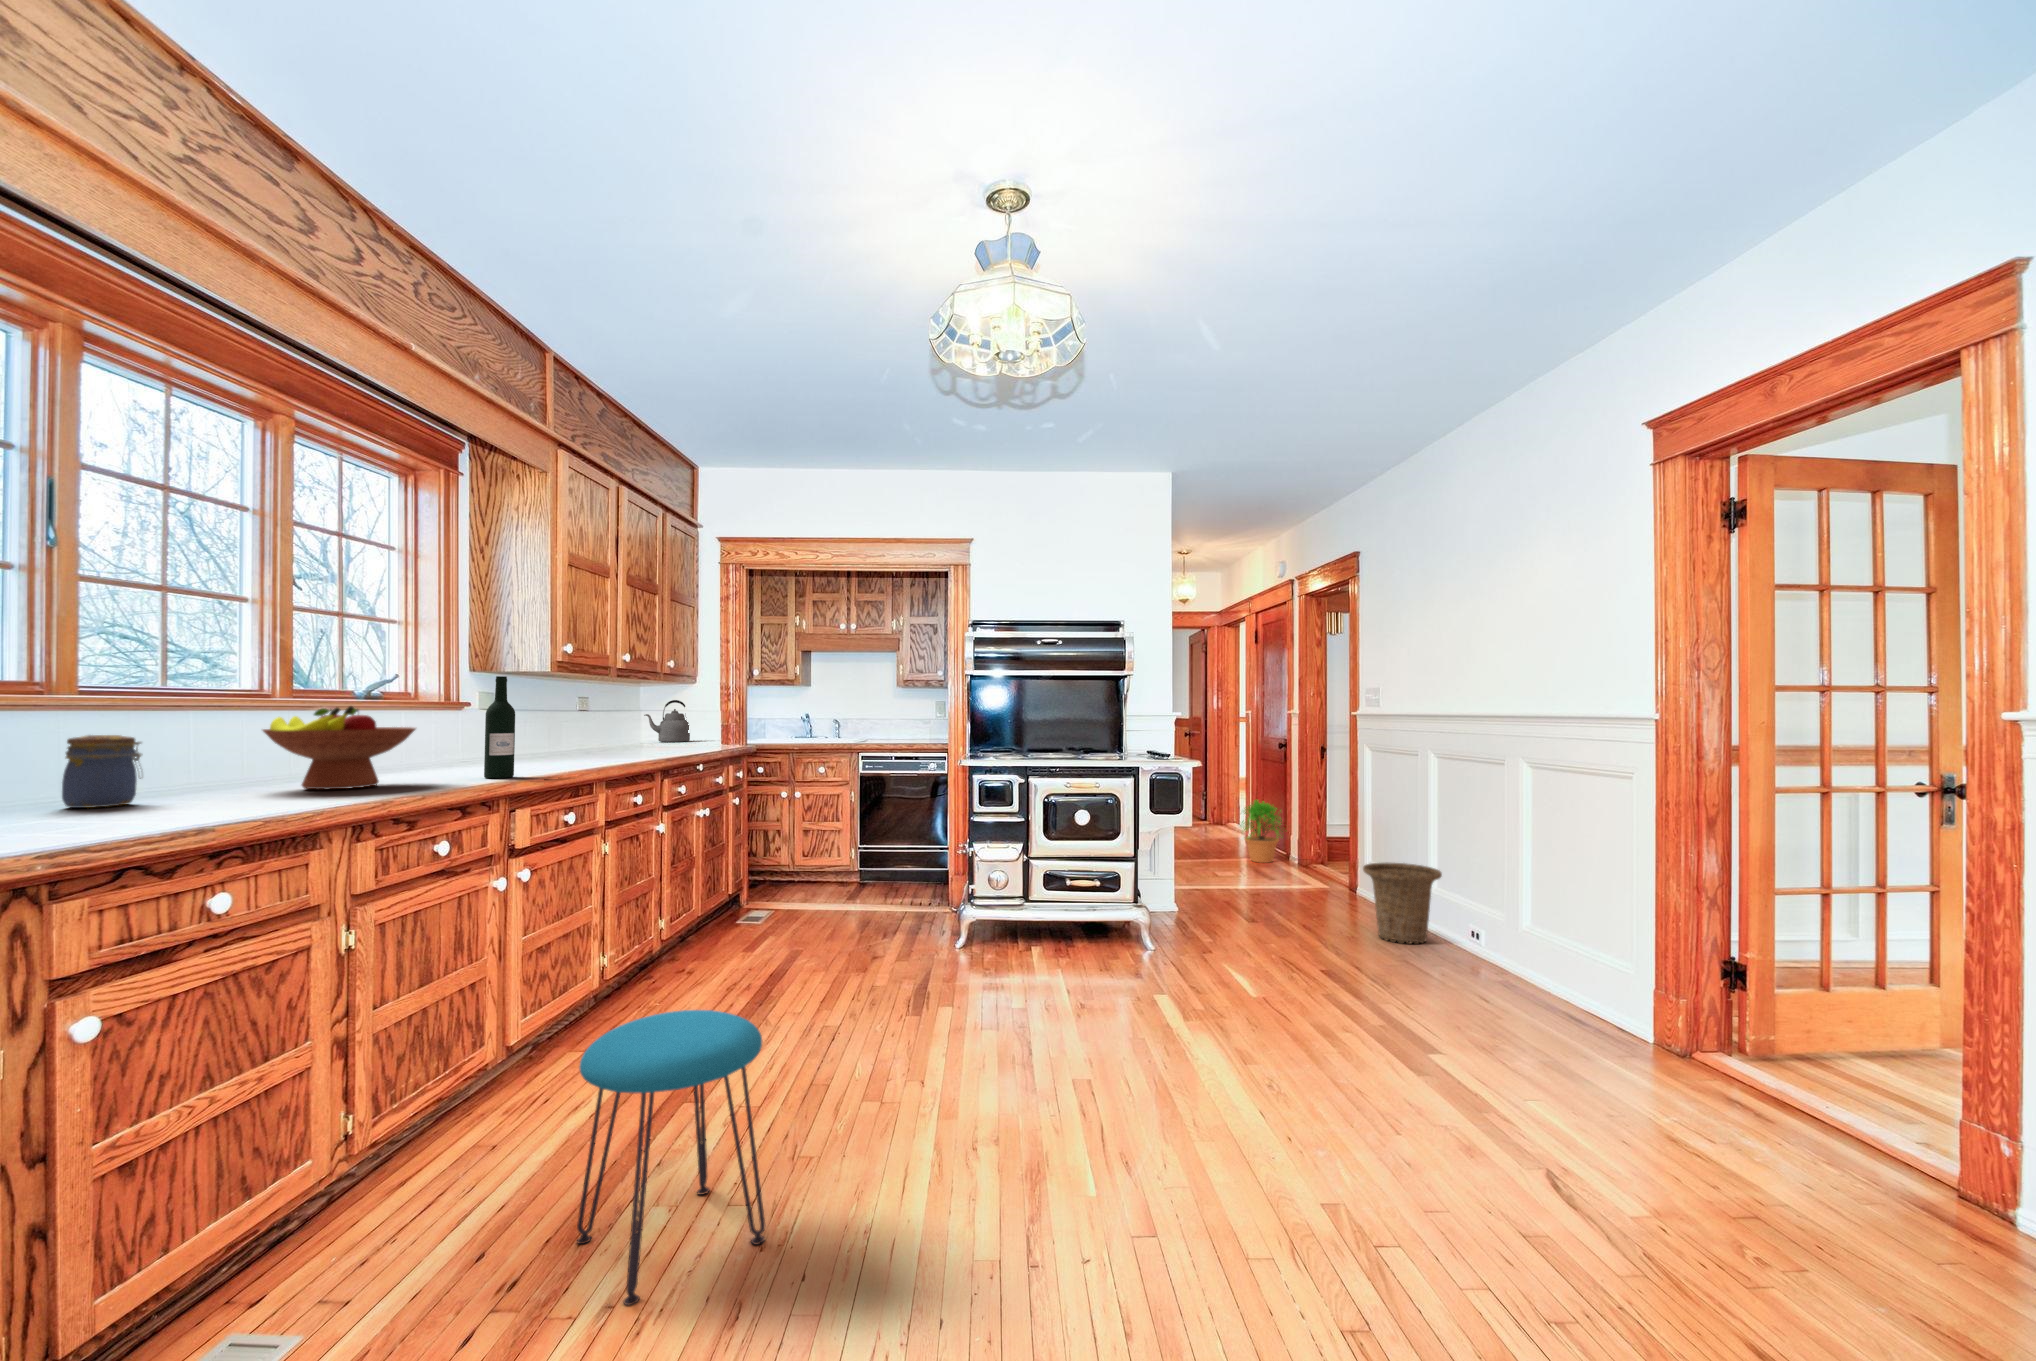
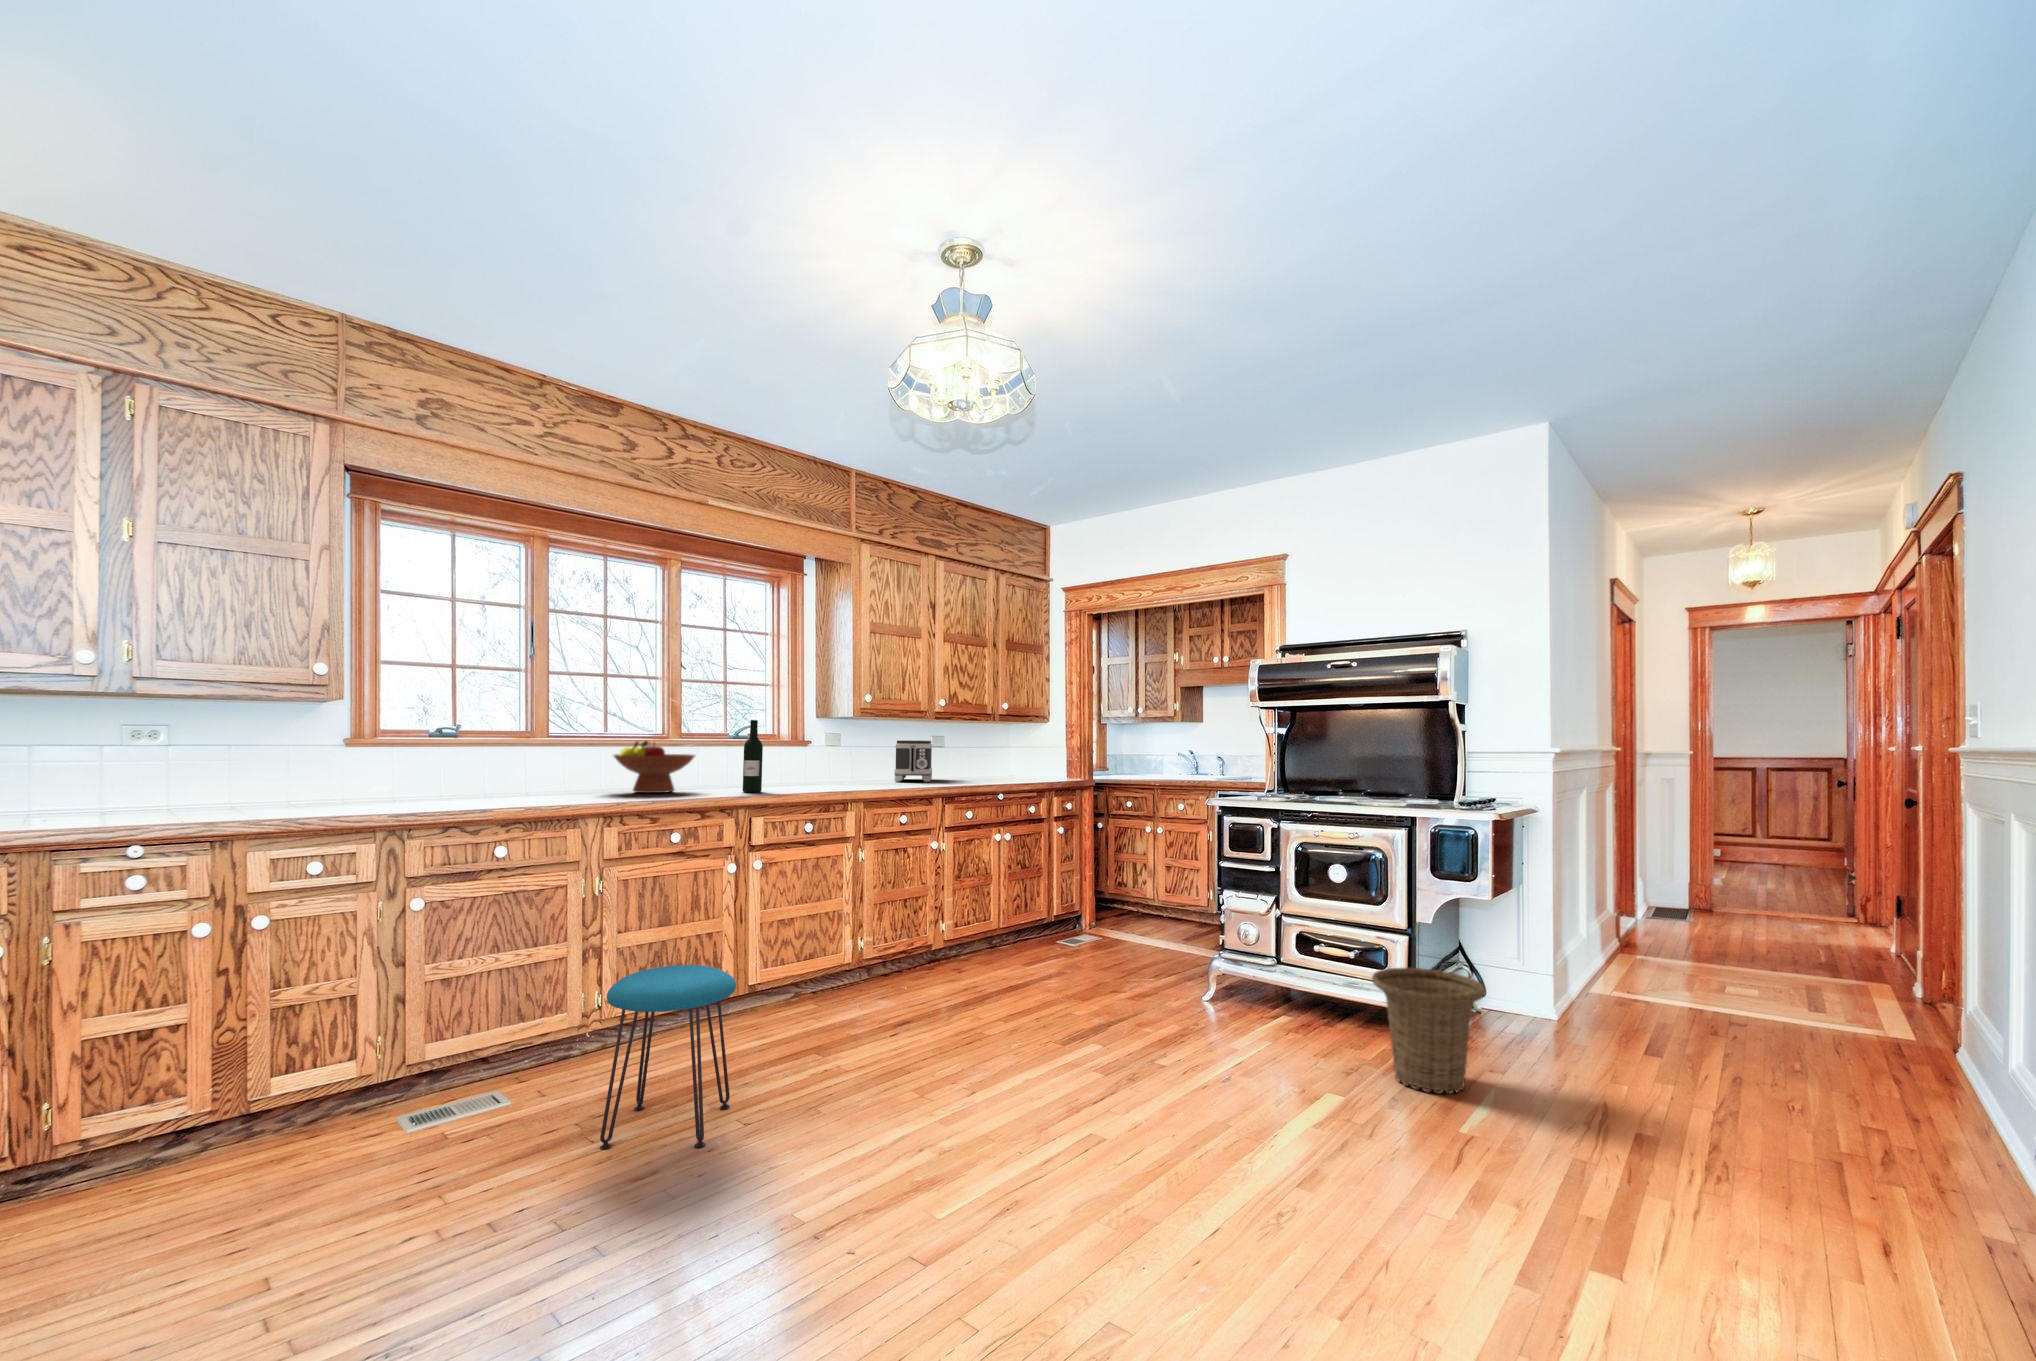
kettle: present [644,700,690,742] -> none [1016,736,1054,772]
toaster: none [568,705,639,757] -> present [894,740,932,782]
jar: present [62,735,141,808] -> none [514,756,550,795]
potted plant: present [1240,800,1283,863] -> none [1765,888,1861,988]
basket: present [1363,863,1442,944] -> present [1372,968,1486,1094]

